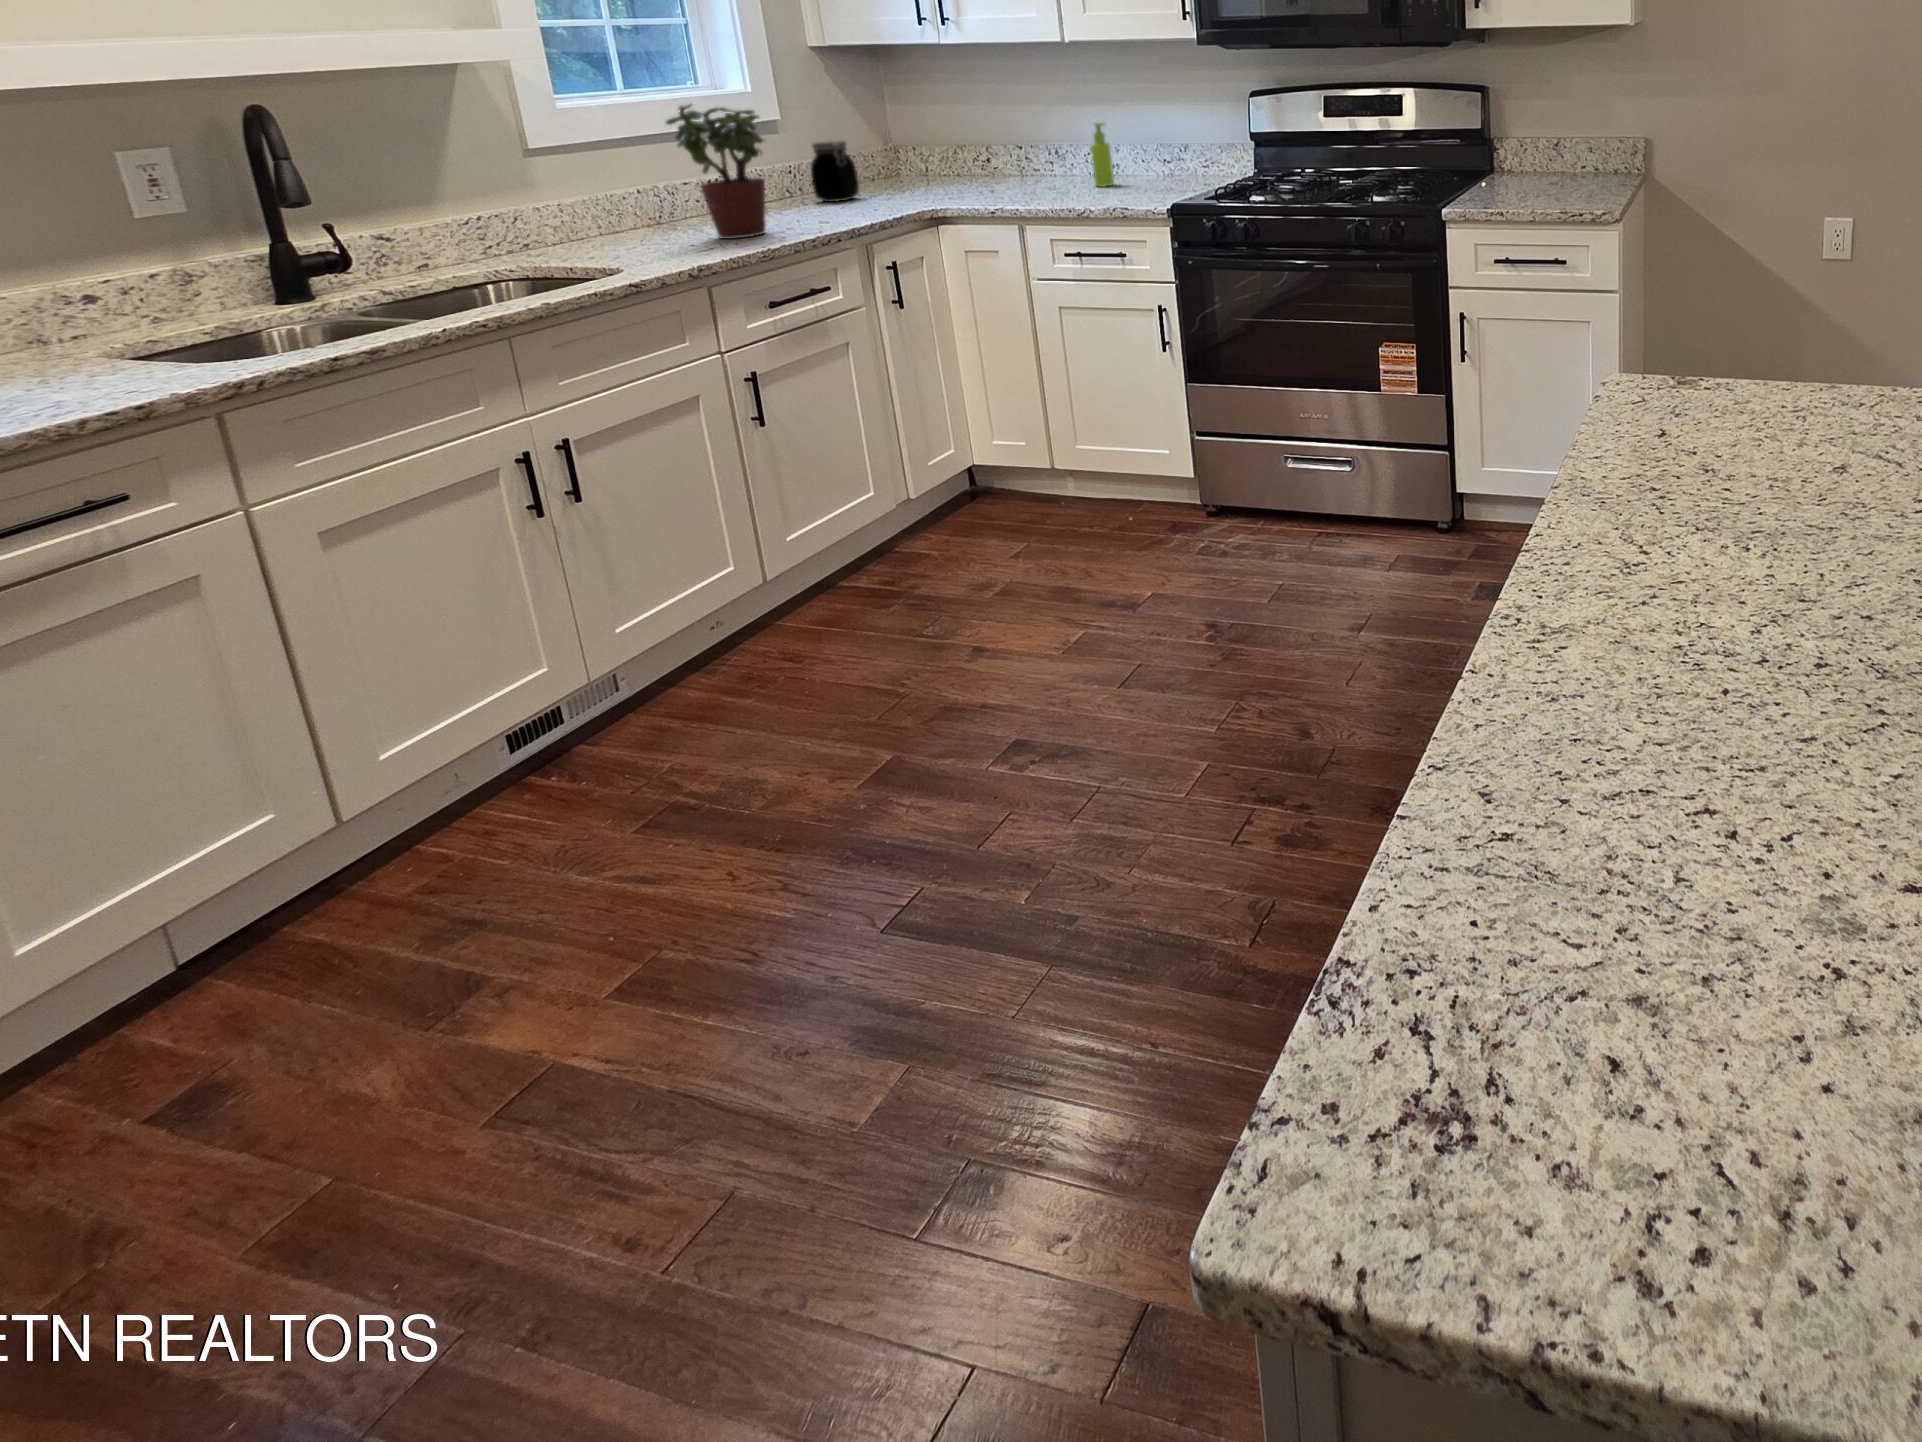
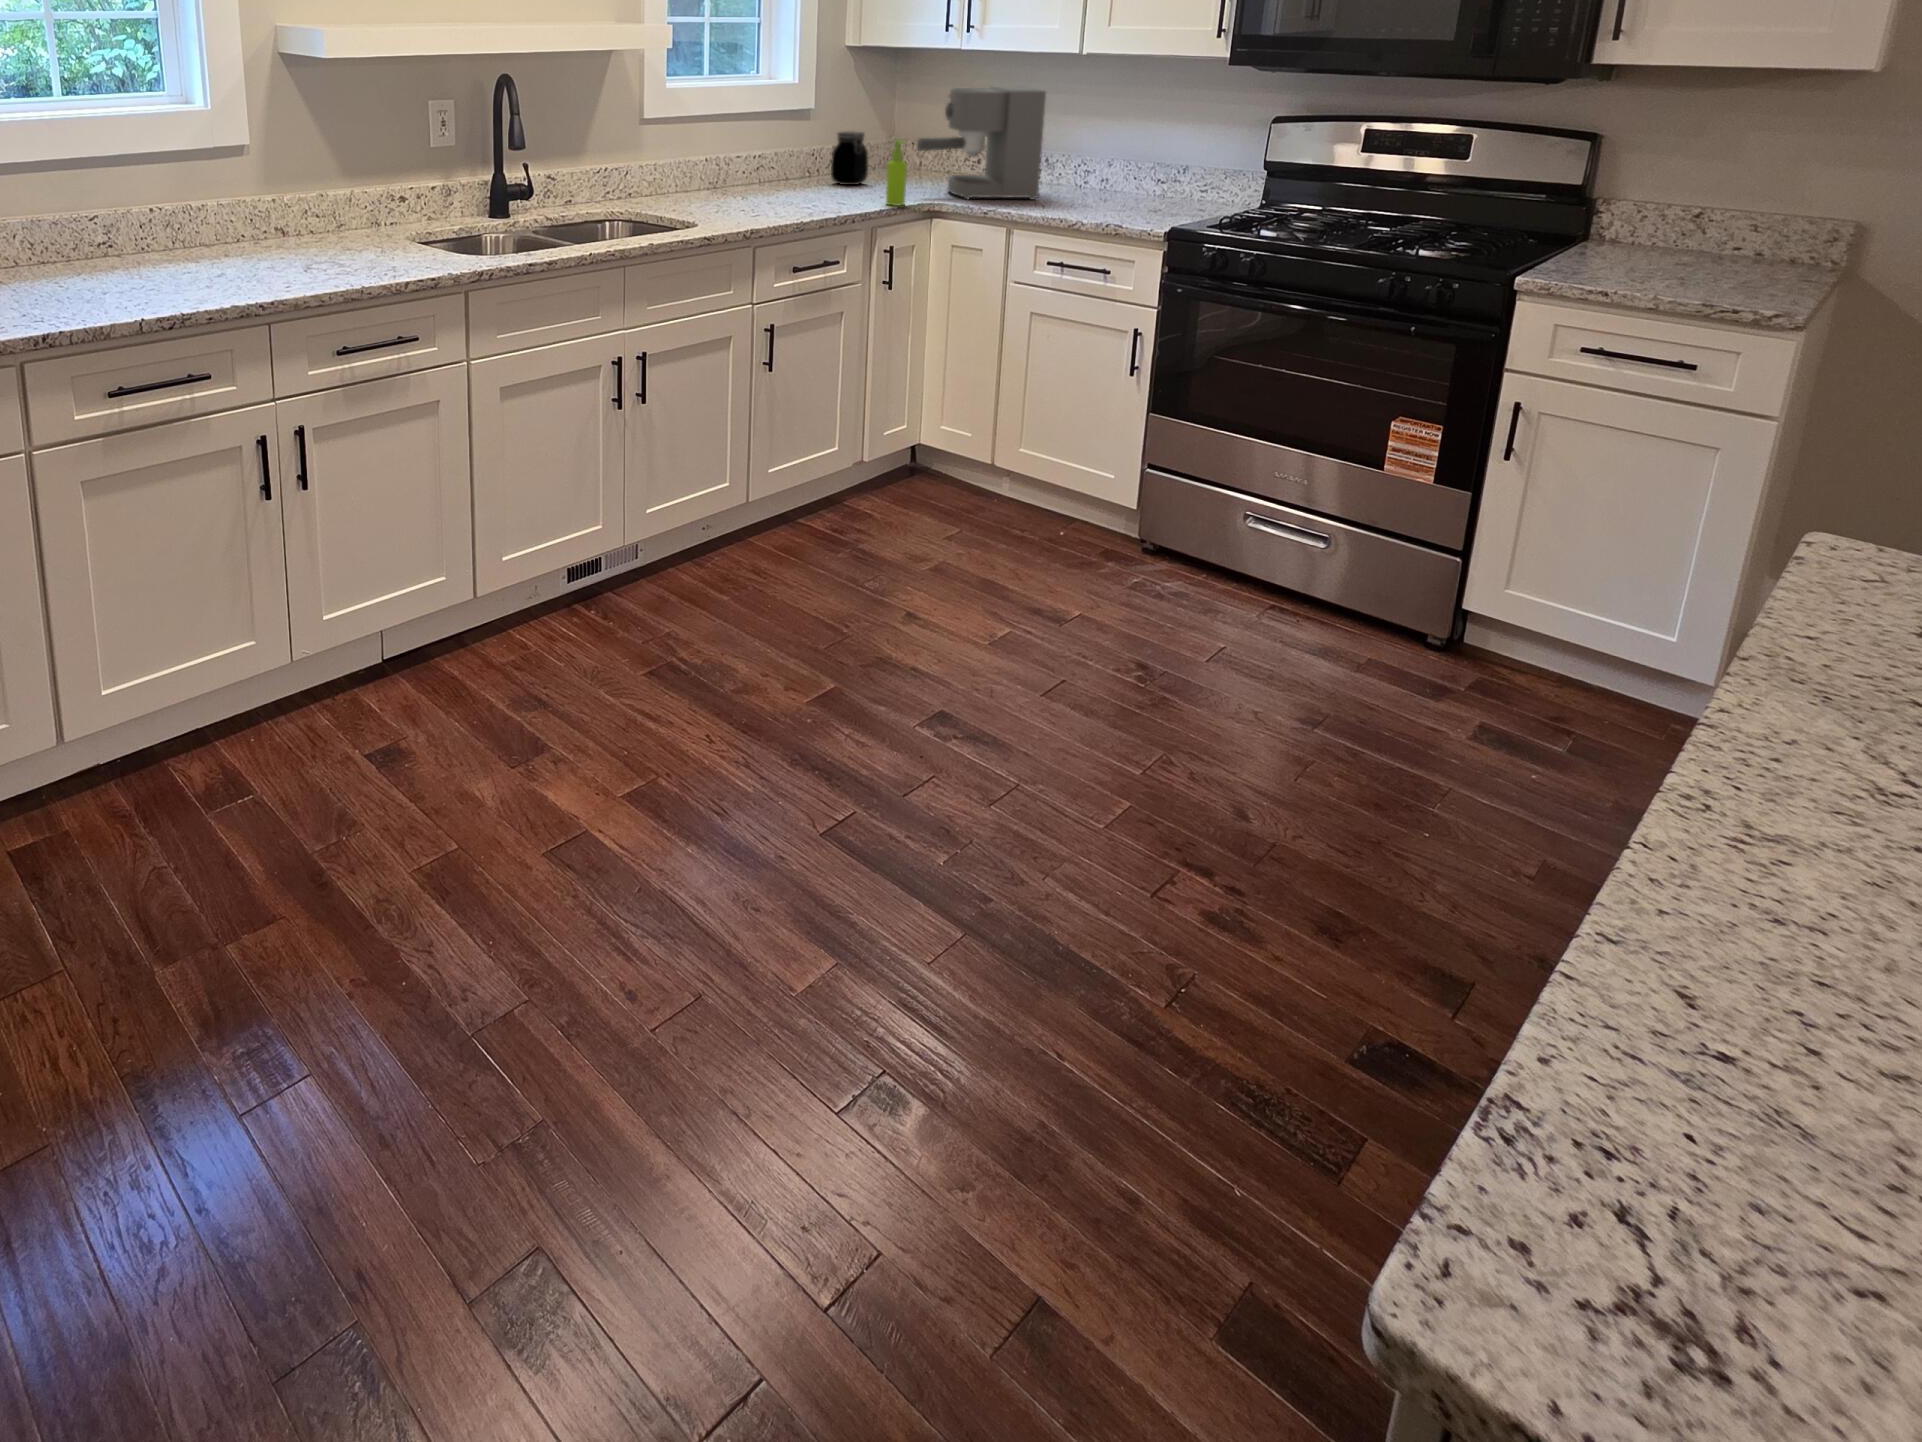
coffee maker: none [904,78,1047,201] -> present [917,87,1046,200]
potted plant: present [666,104,766,239] -> none [743,92,814,209]
soap dispenser: present [1091,123,1114,187] -> present [886,140,907,206]

